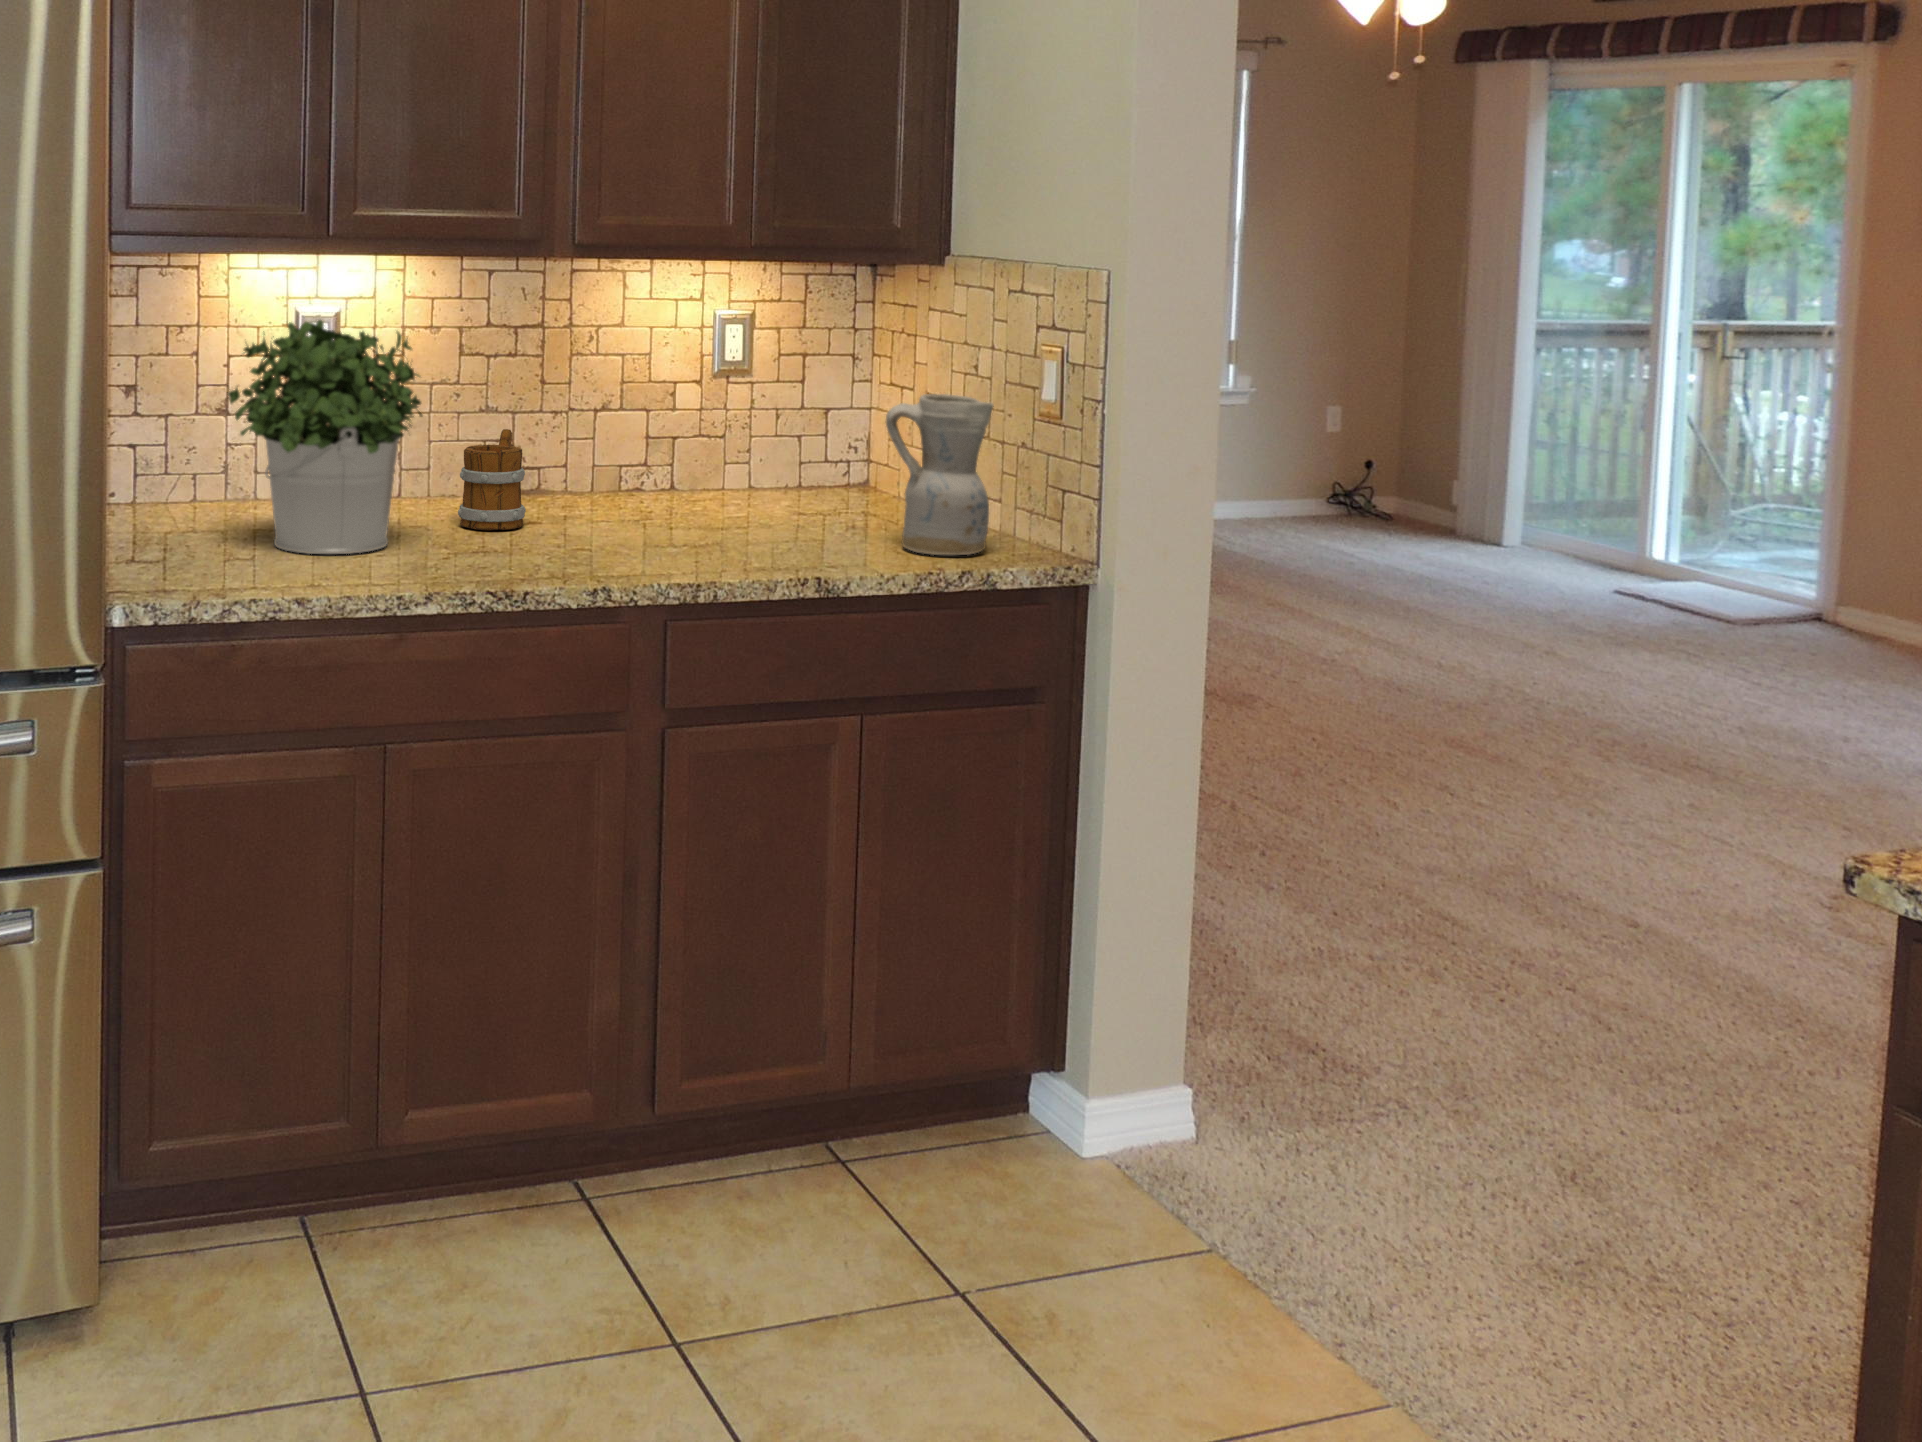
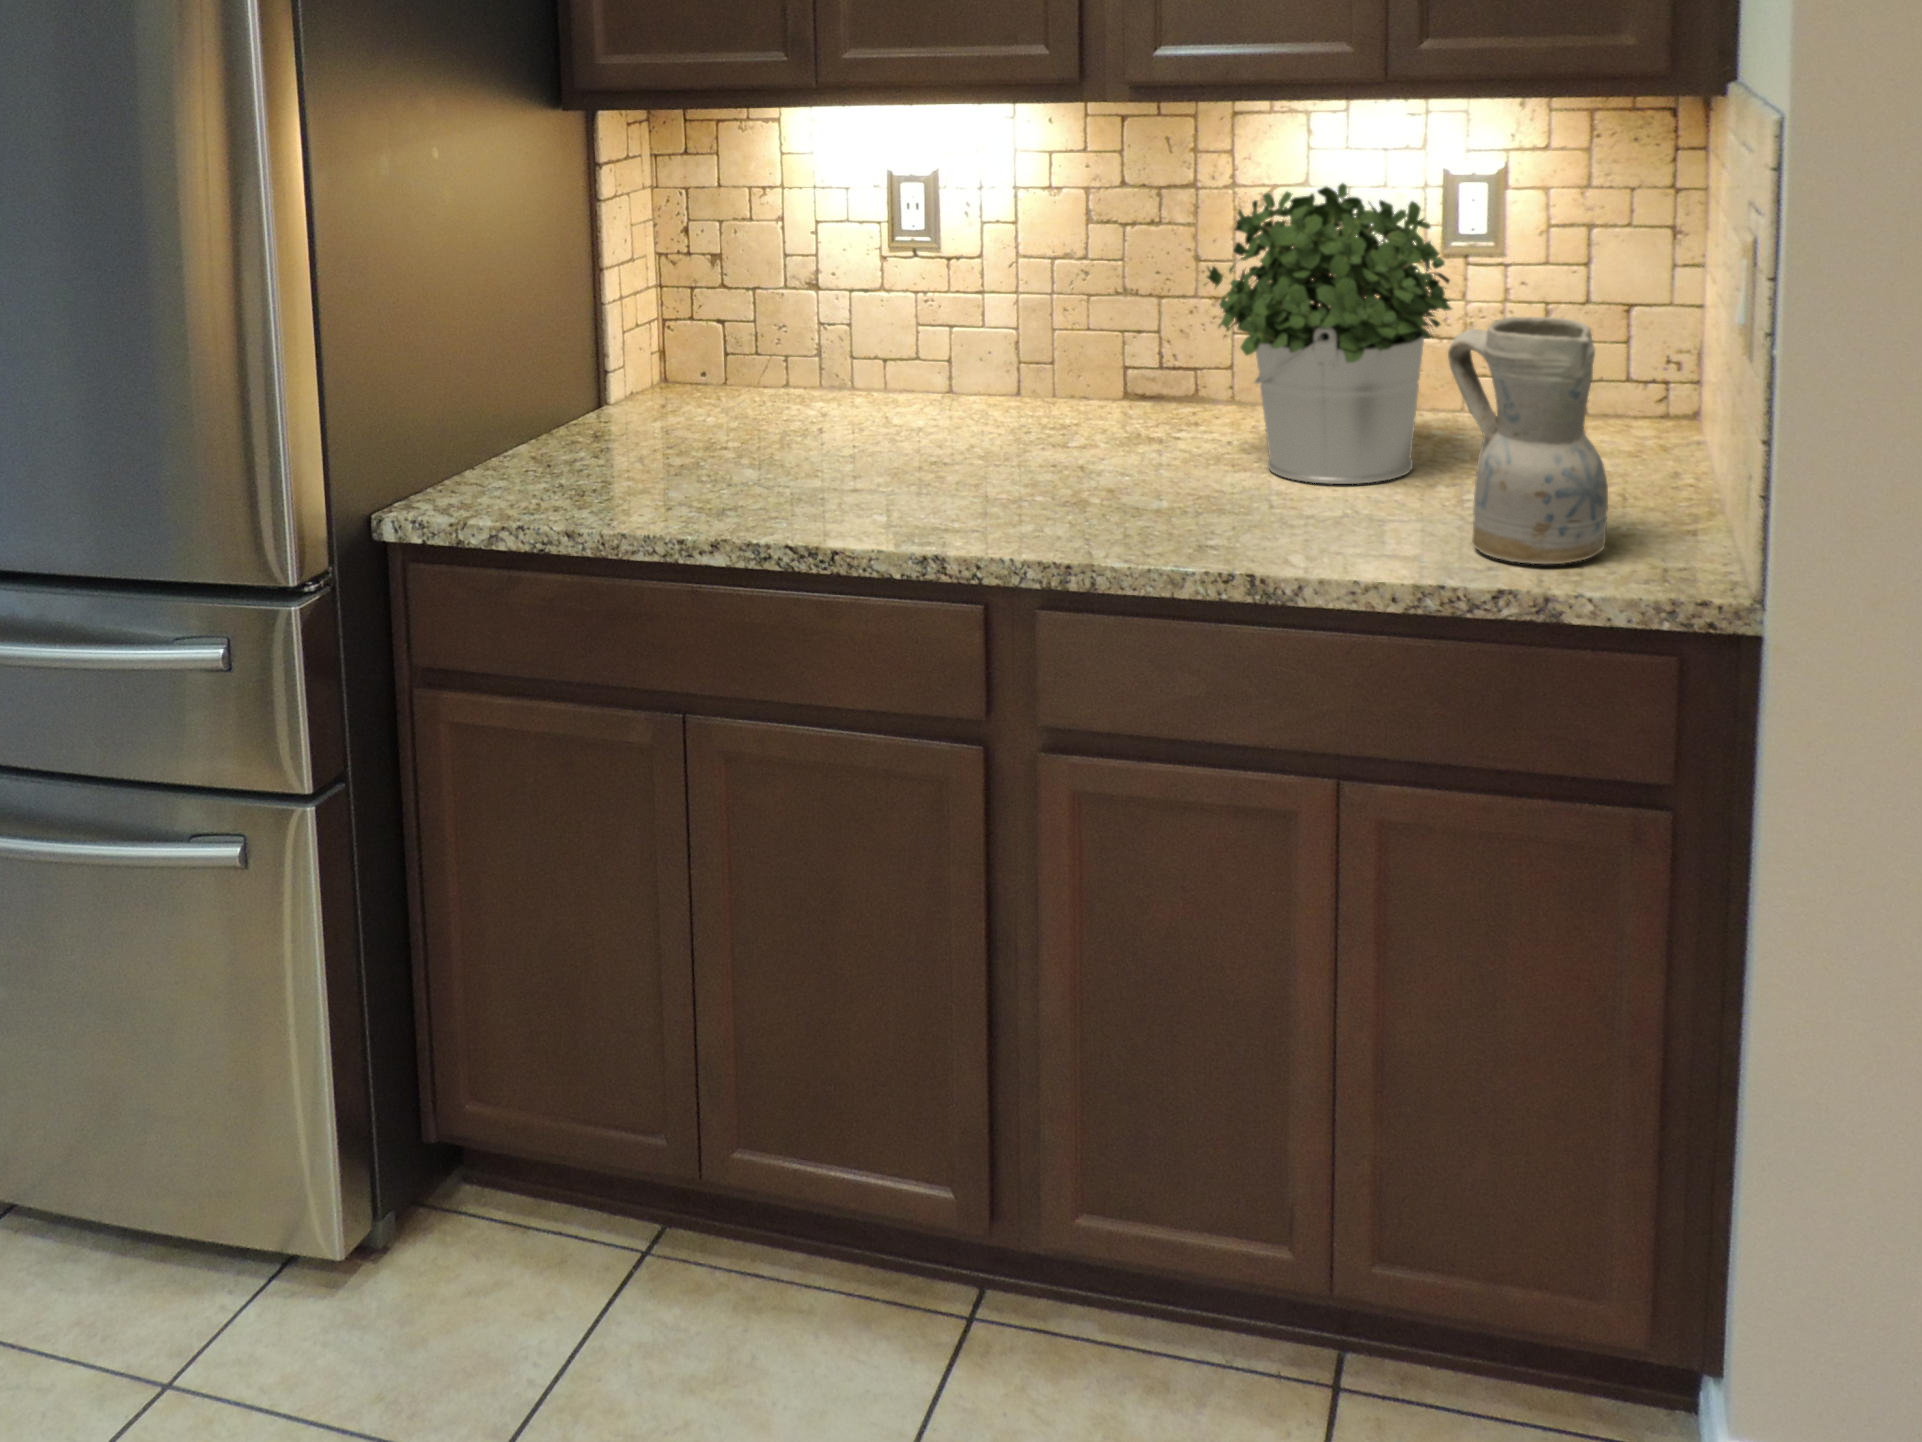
potted plant: present [228,320,422,554] -> present [1207,183,1451,484]
mug: present [458,429,526,530] -> none [989,325,1092,455]

